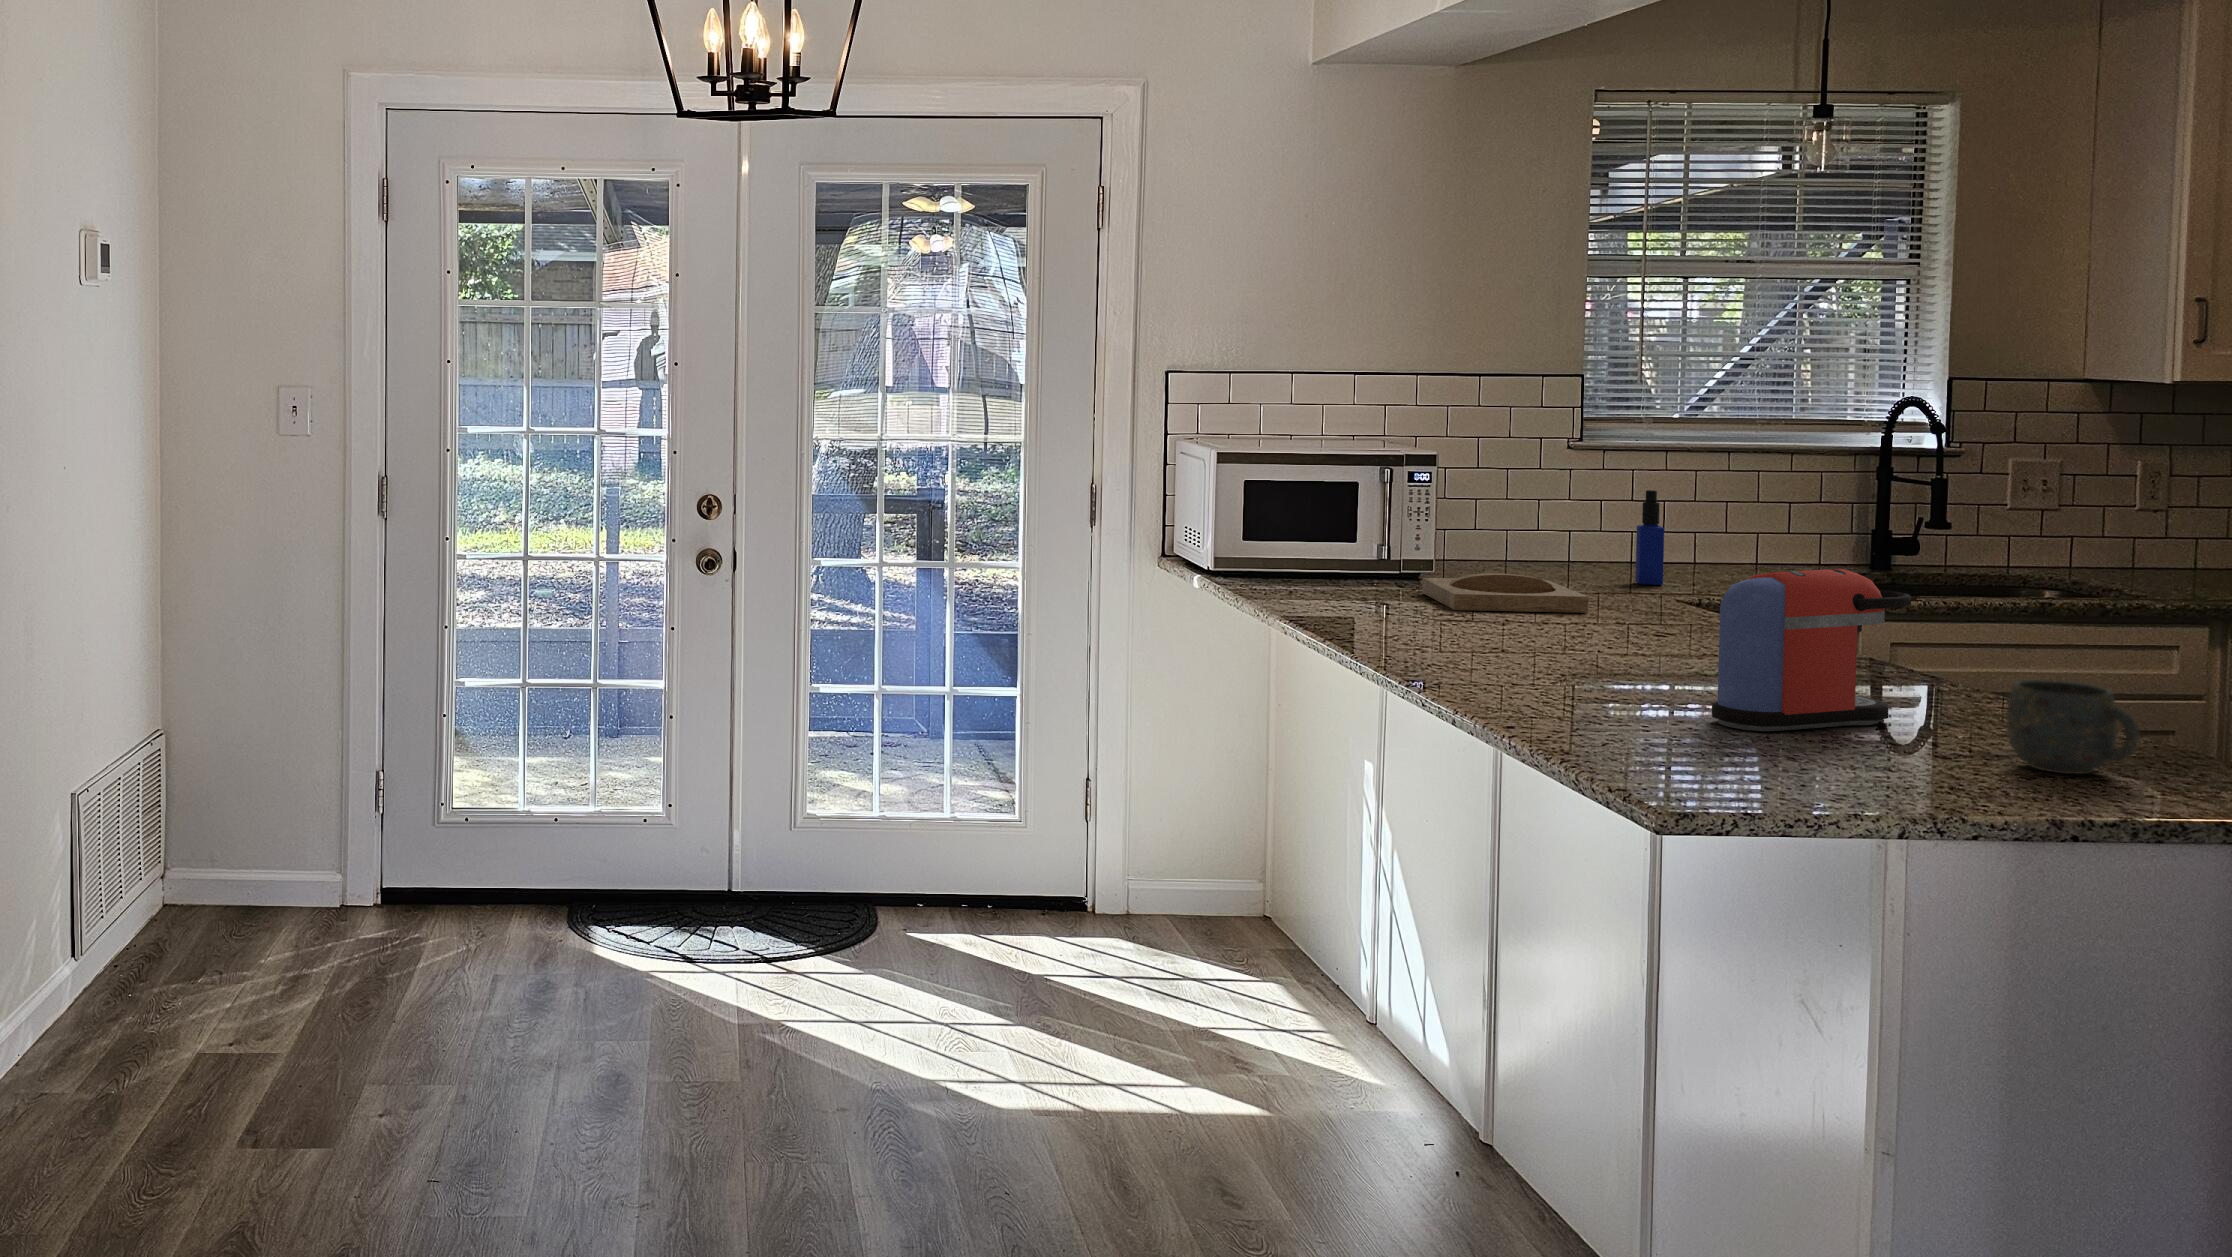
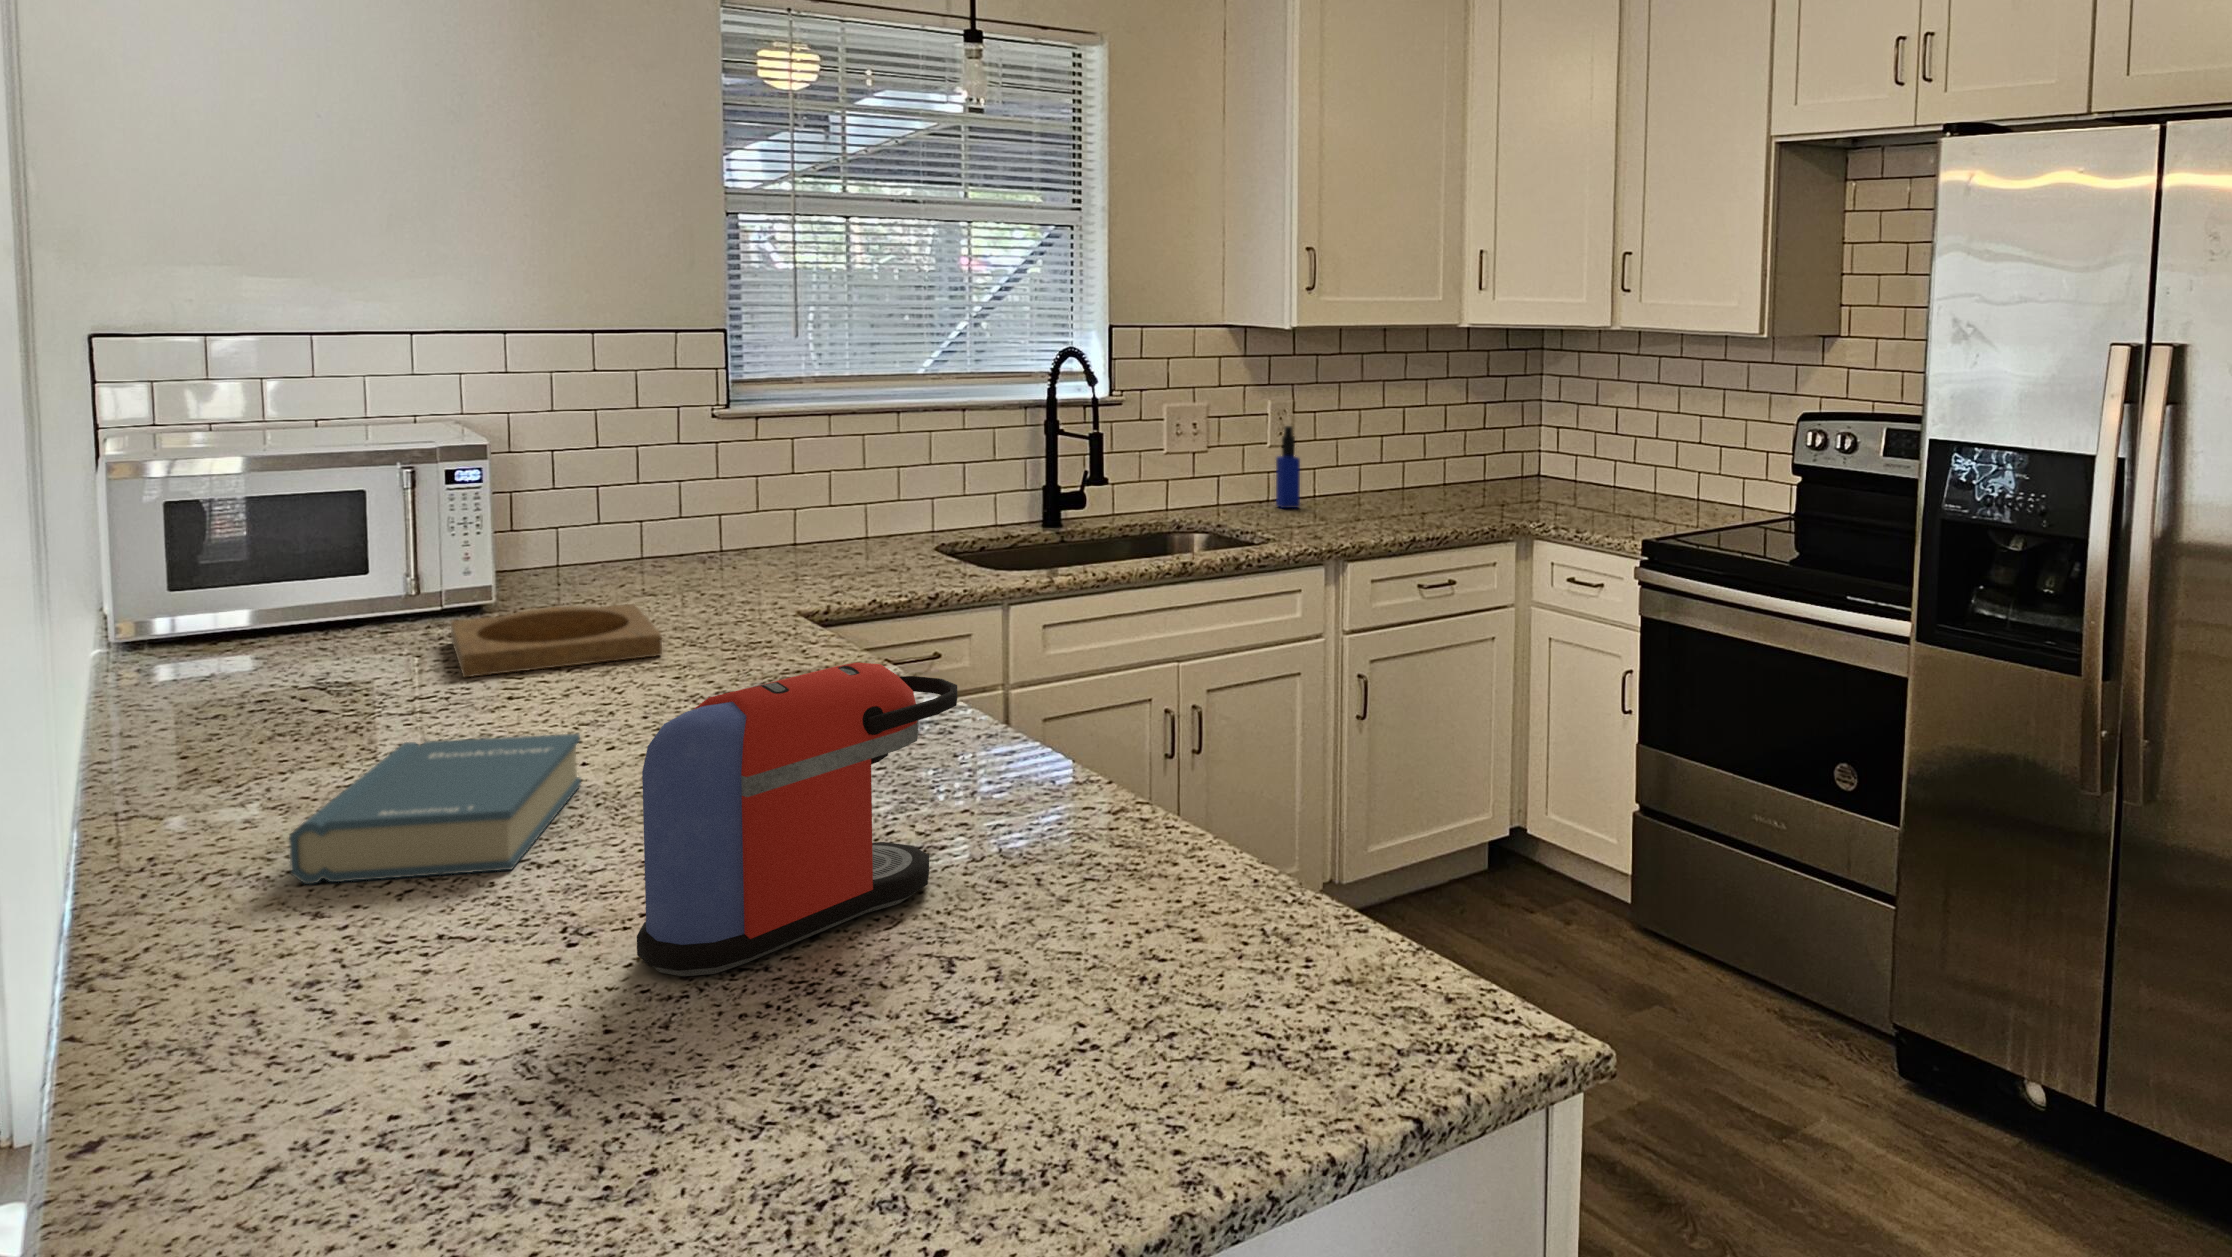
bottle: present [1635,490,1664,585] -> present [1276,426,1300,508]
hardback book: none [1468,620,1599,686] -> present [289,734,581,884]
mug: present [2007,680,2140,774] -> none [1060,836,1232,1003]

